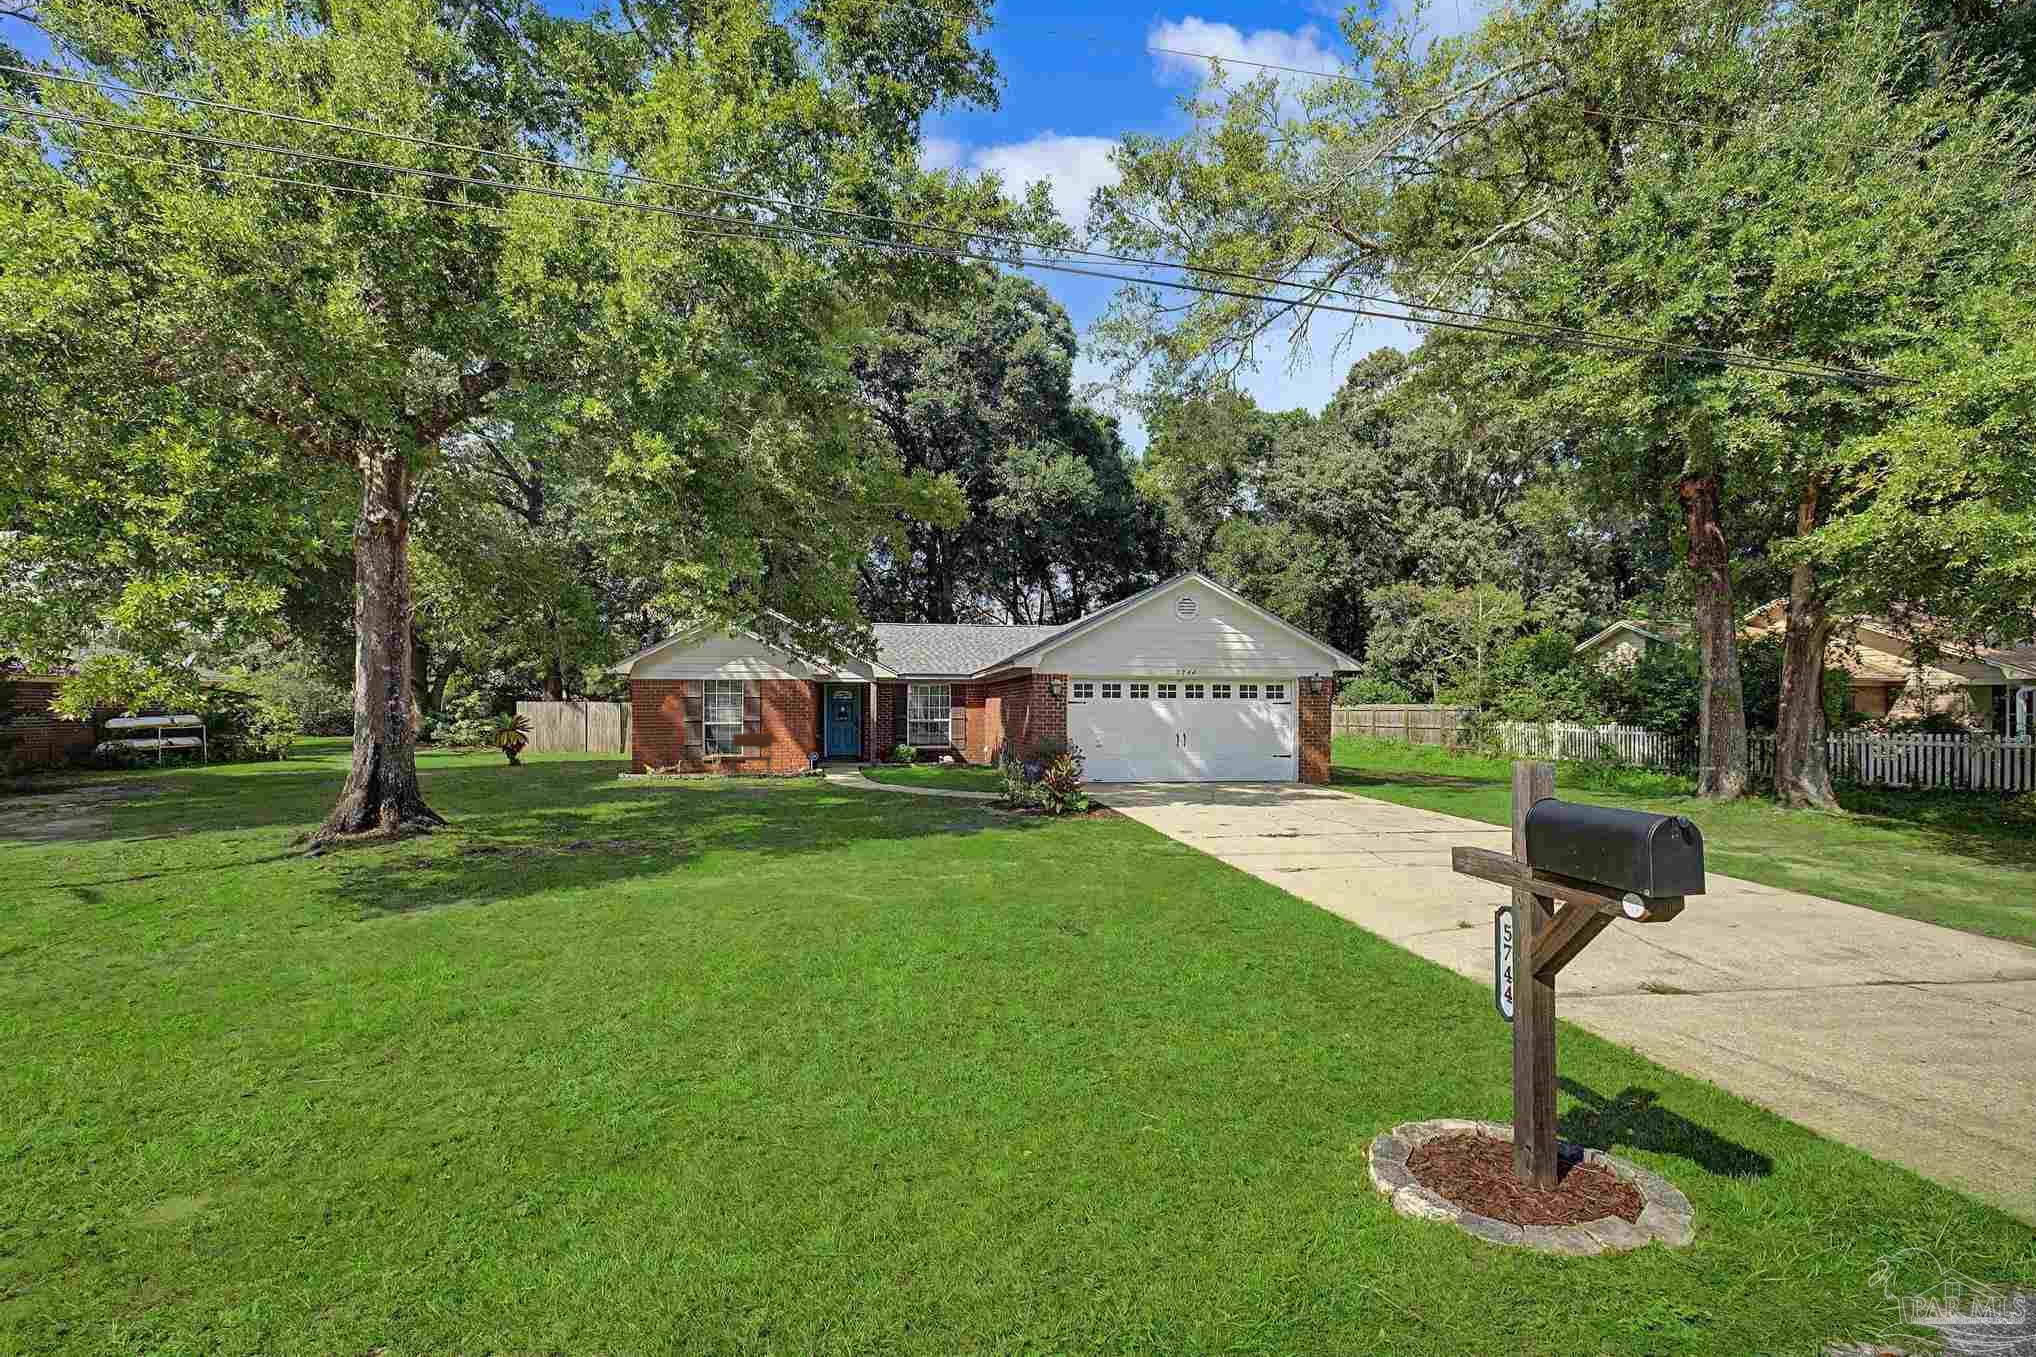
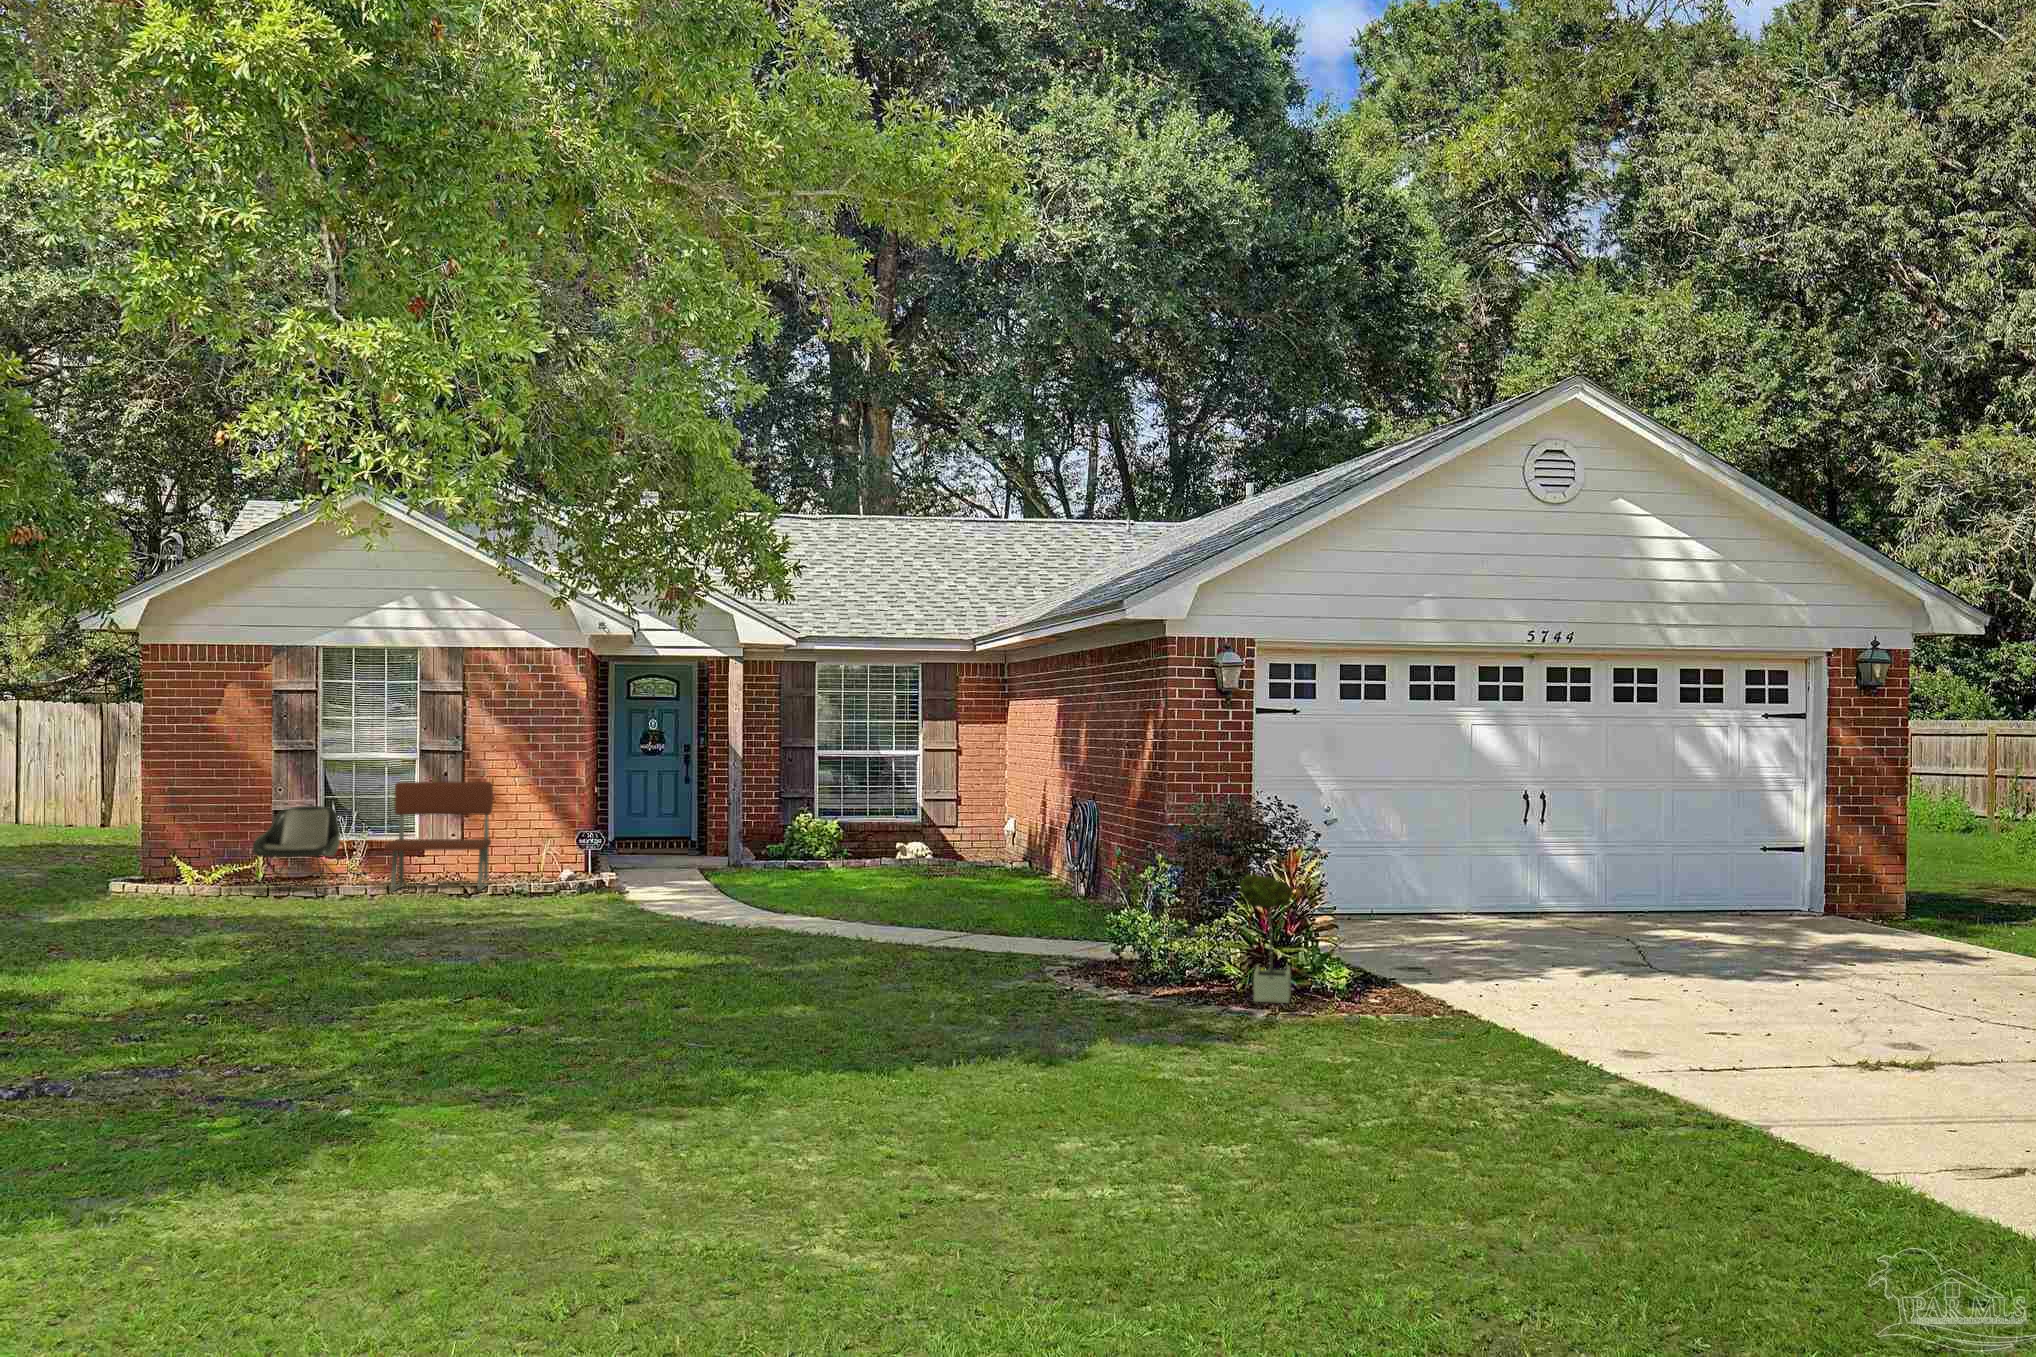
lounge chair: none [676,743,711,779] -> present [253,805,340,895]
potted tree: none [1047,765,1067,814] -> present [1239,874,1293,1003]

